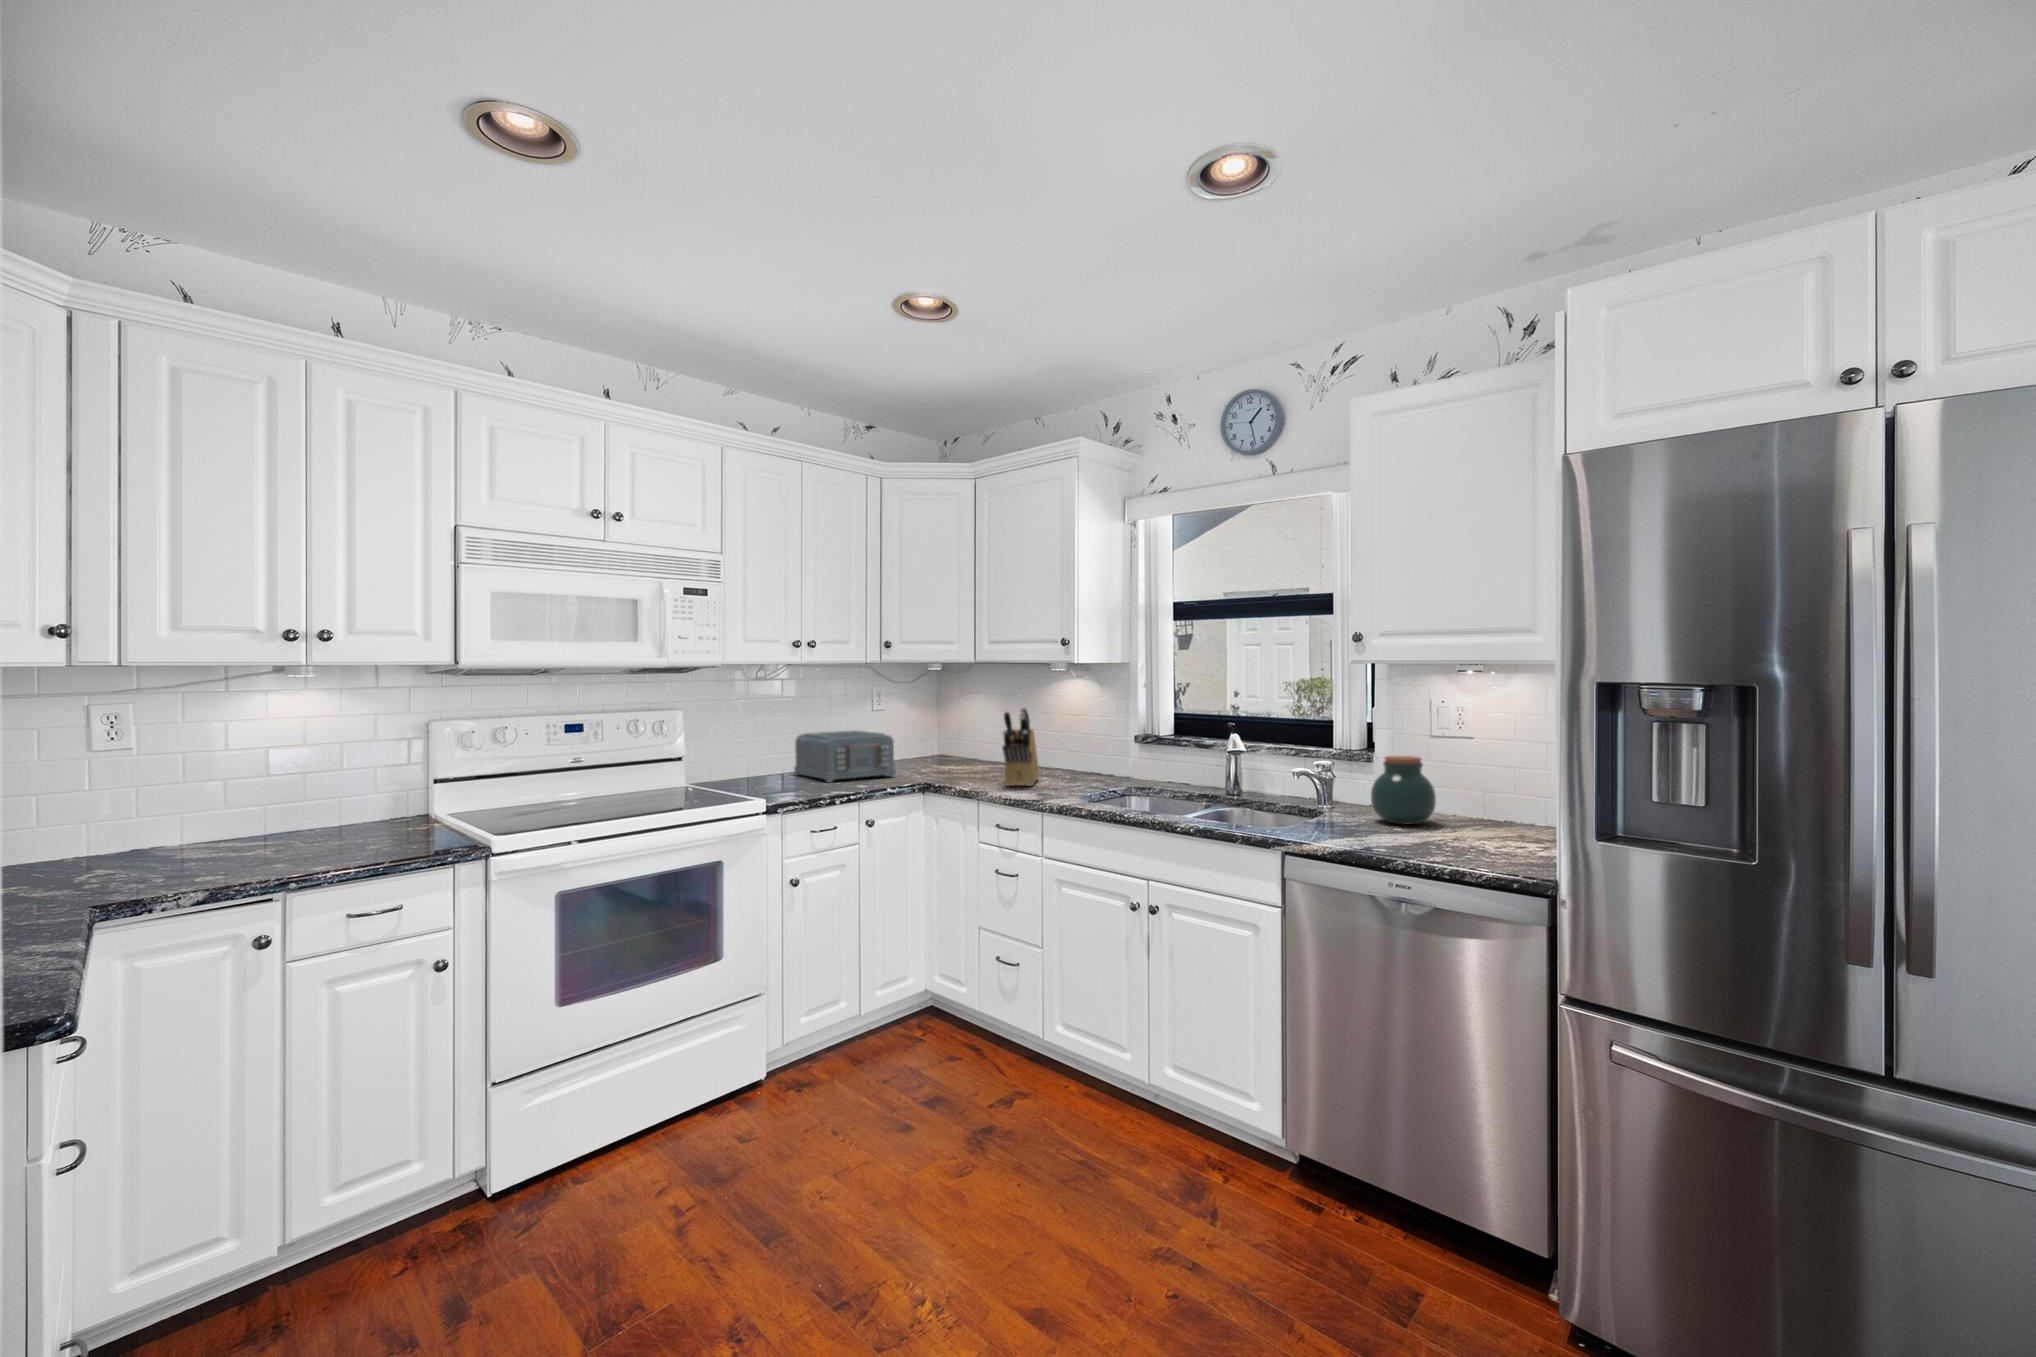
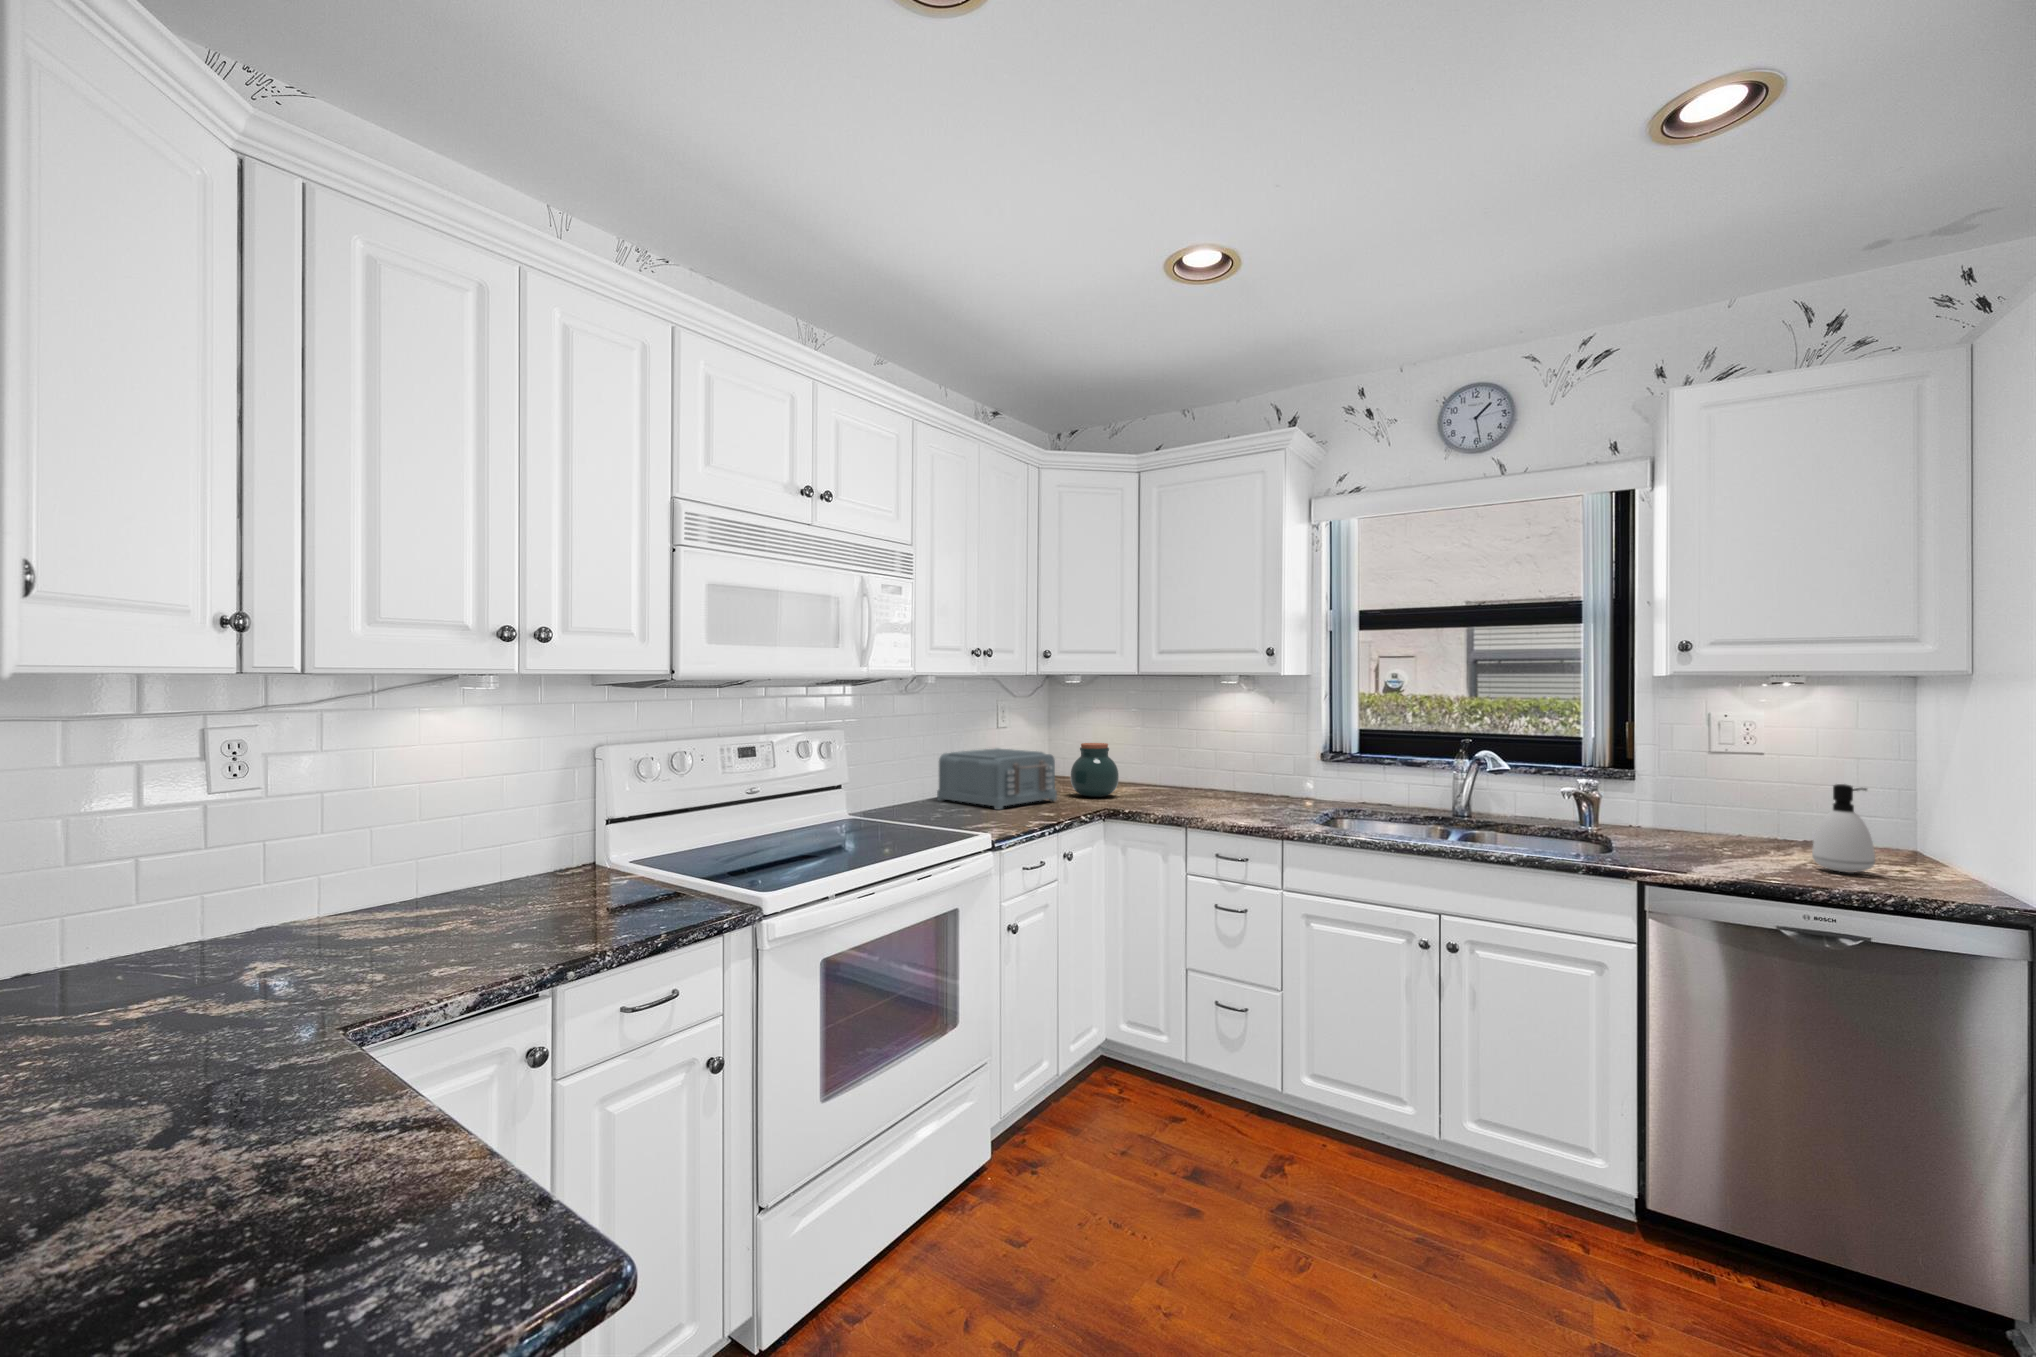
knife block: present [1002,707,1039,786] -> none [1185,722,1236,811]
jar: present [1371,756,1436,824] -> present [1071,743,1119,797]
soap dispenser: none [1458,763,1507,845] -> present [1812,784,1875,873]

